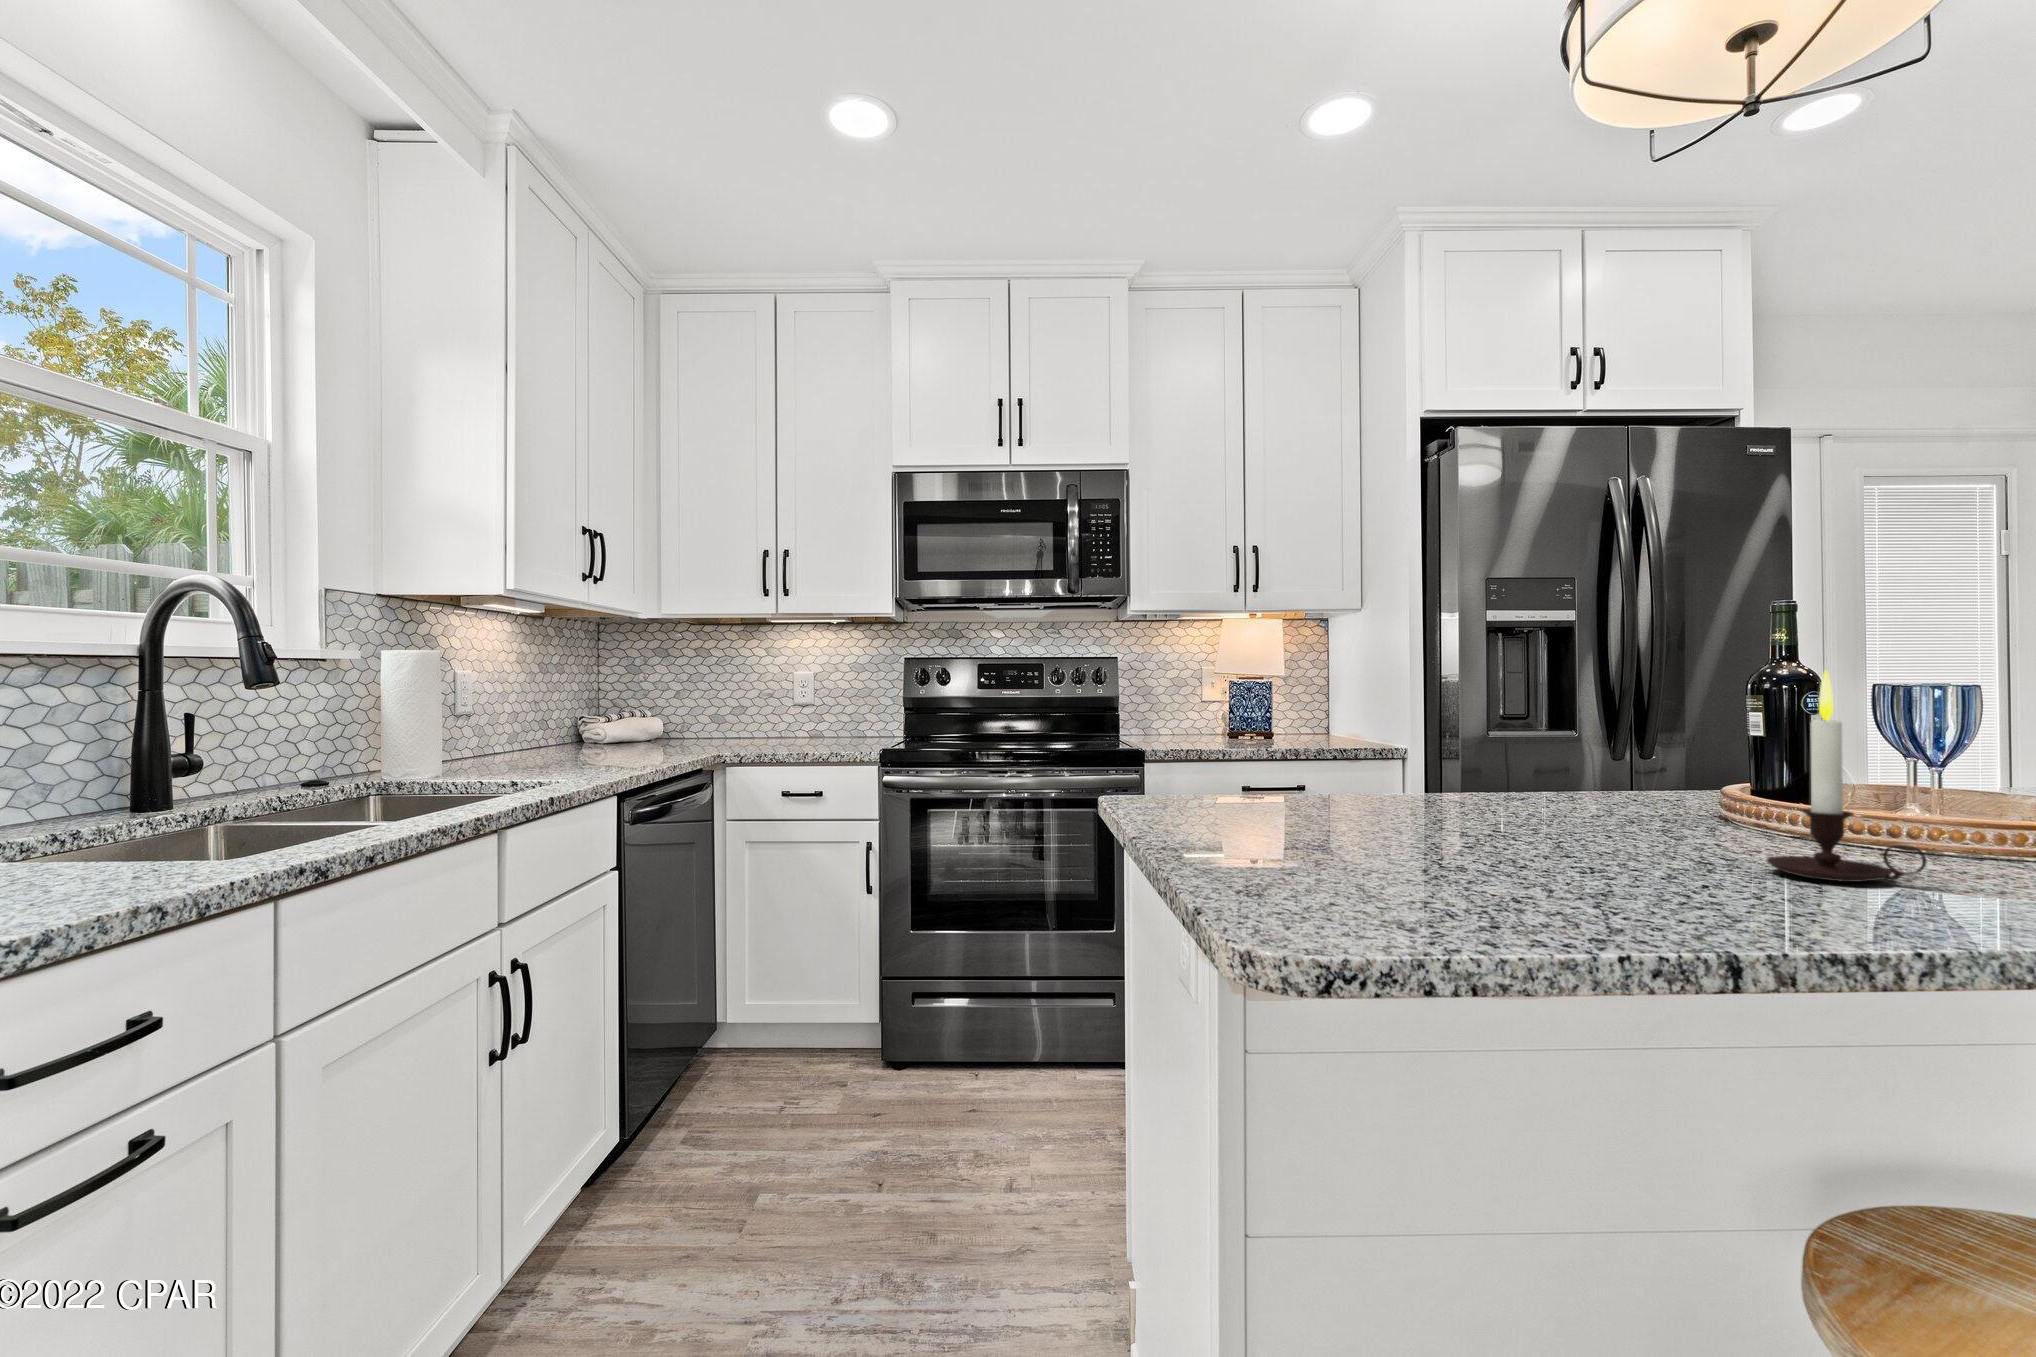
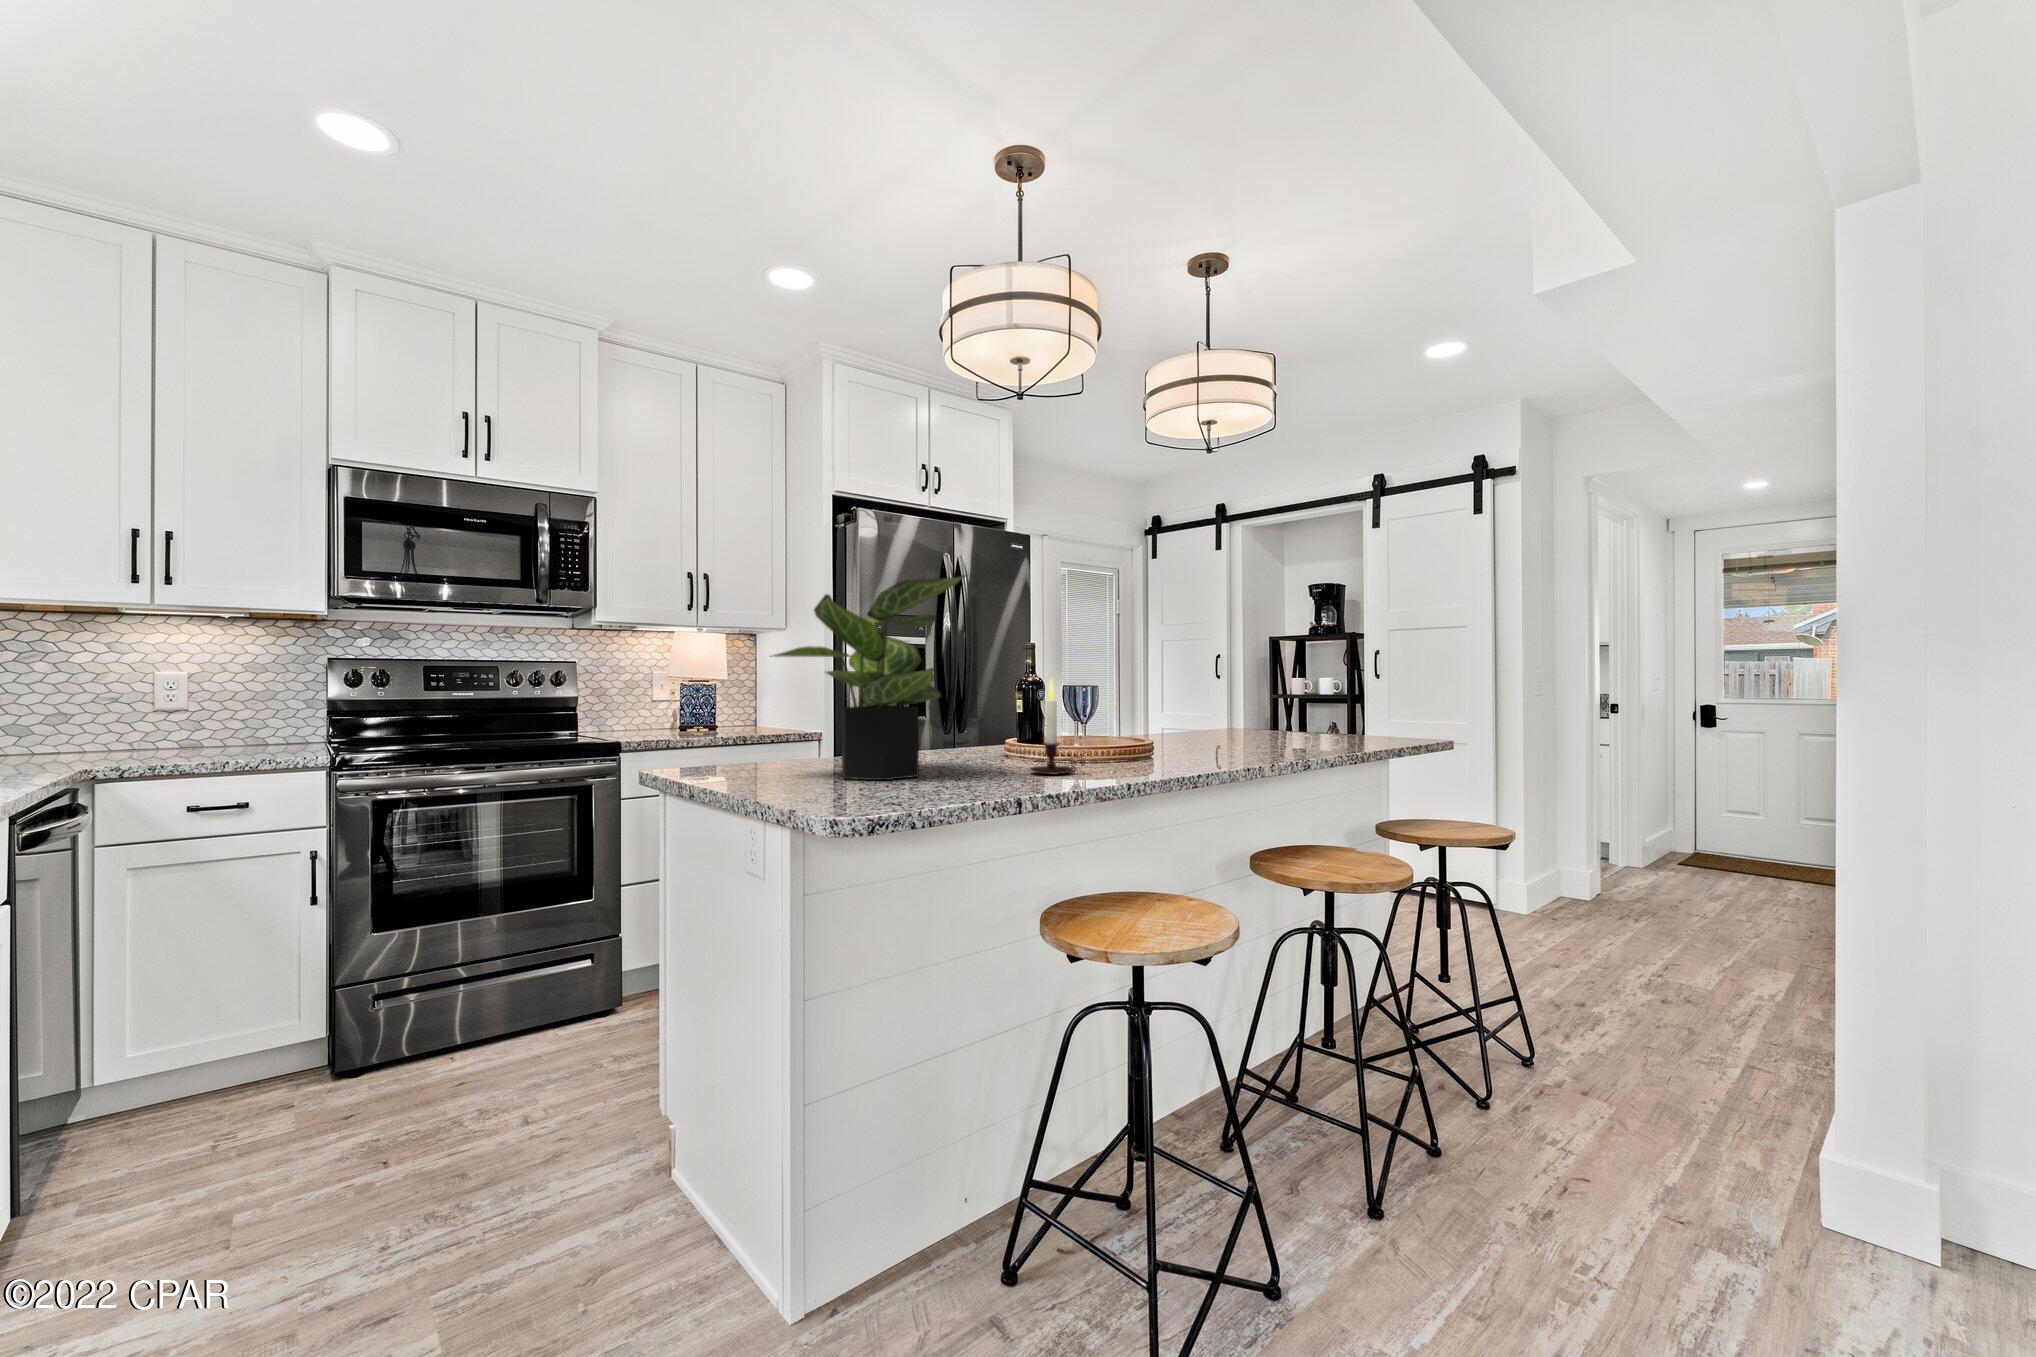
potted plant: none [1234,466,1606,855] -> present [771,575,966,780]

